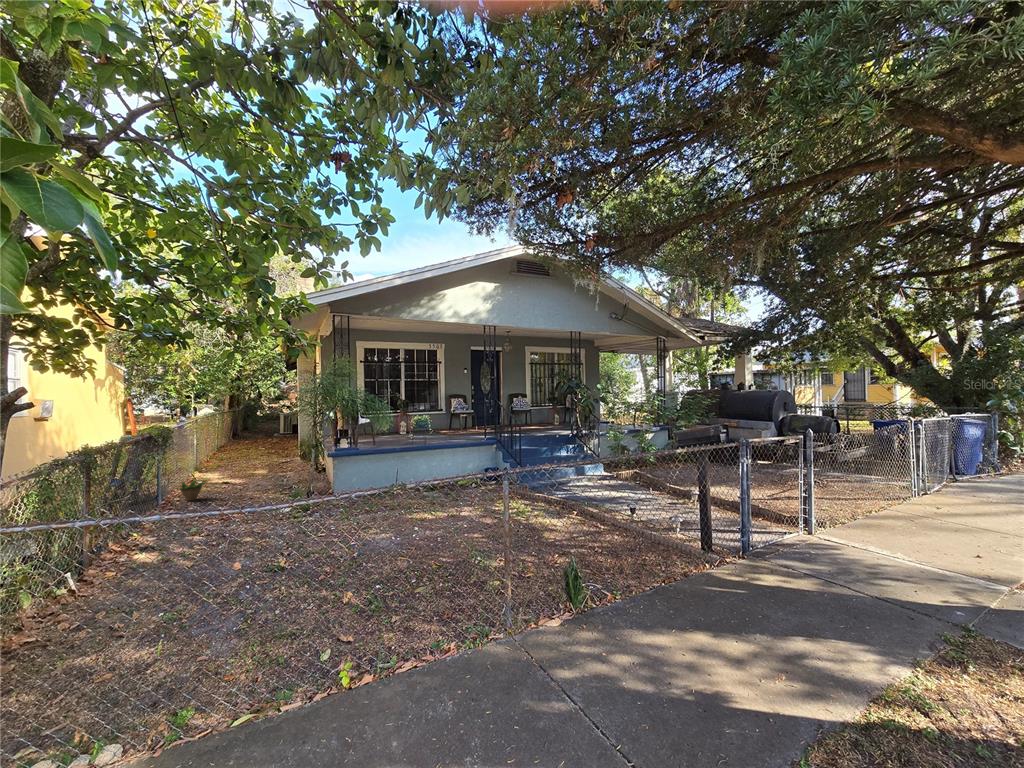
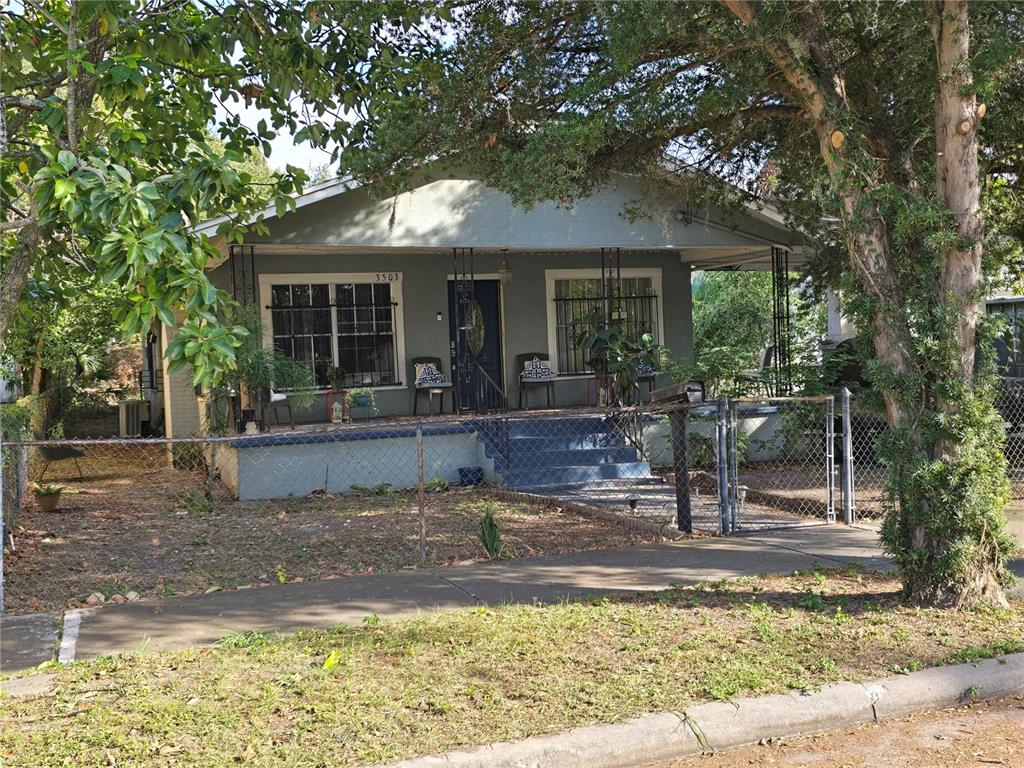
lounge chair: none [200,435,239,473] -> present [33,428,87,485]

